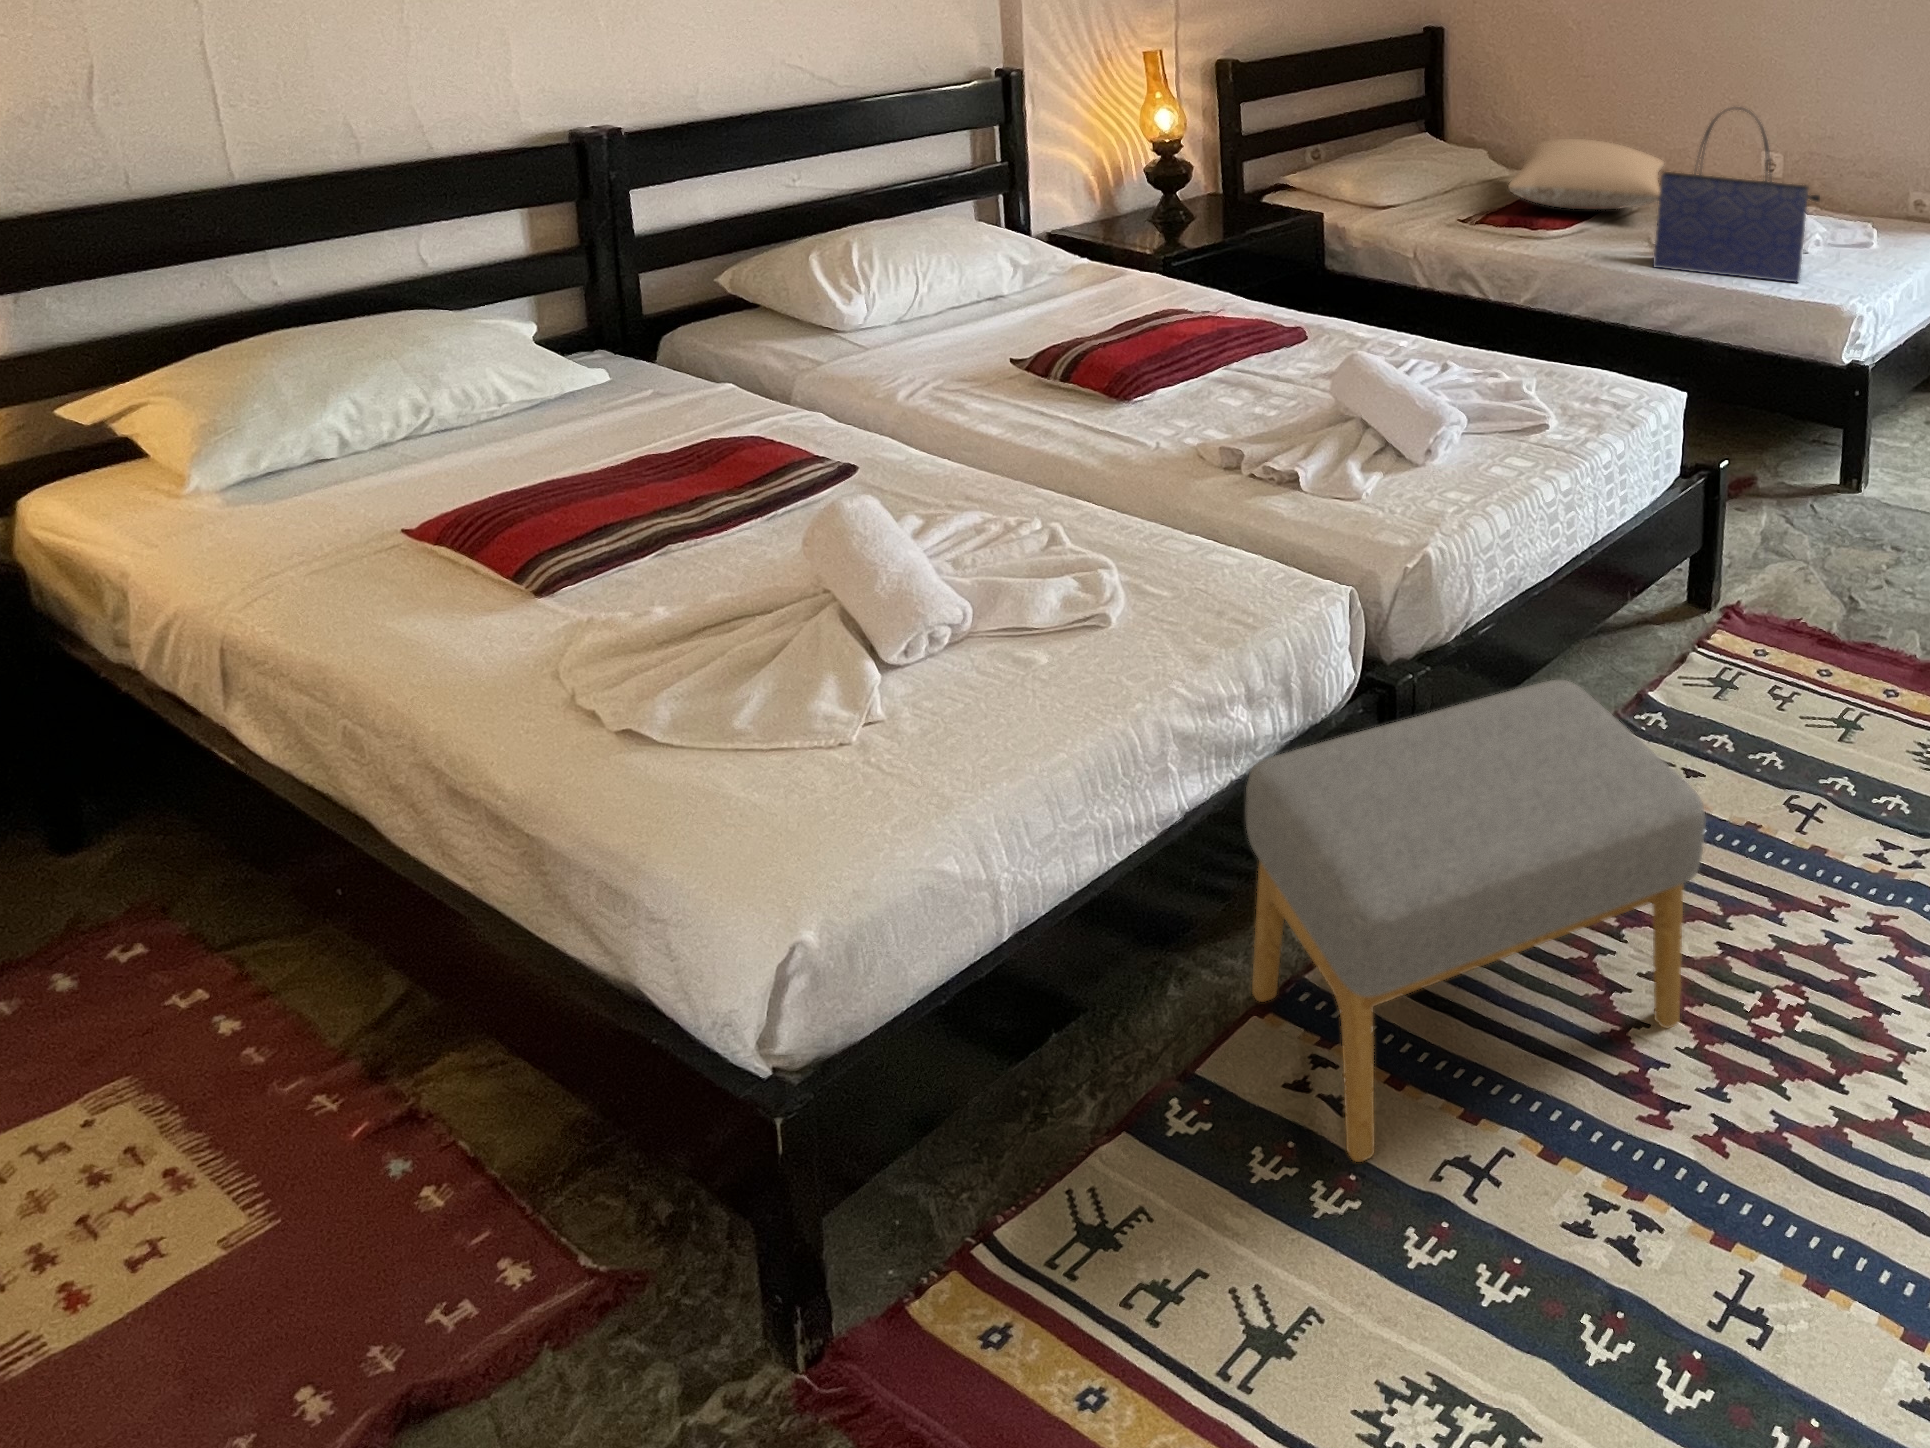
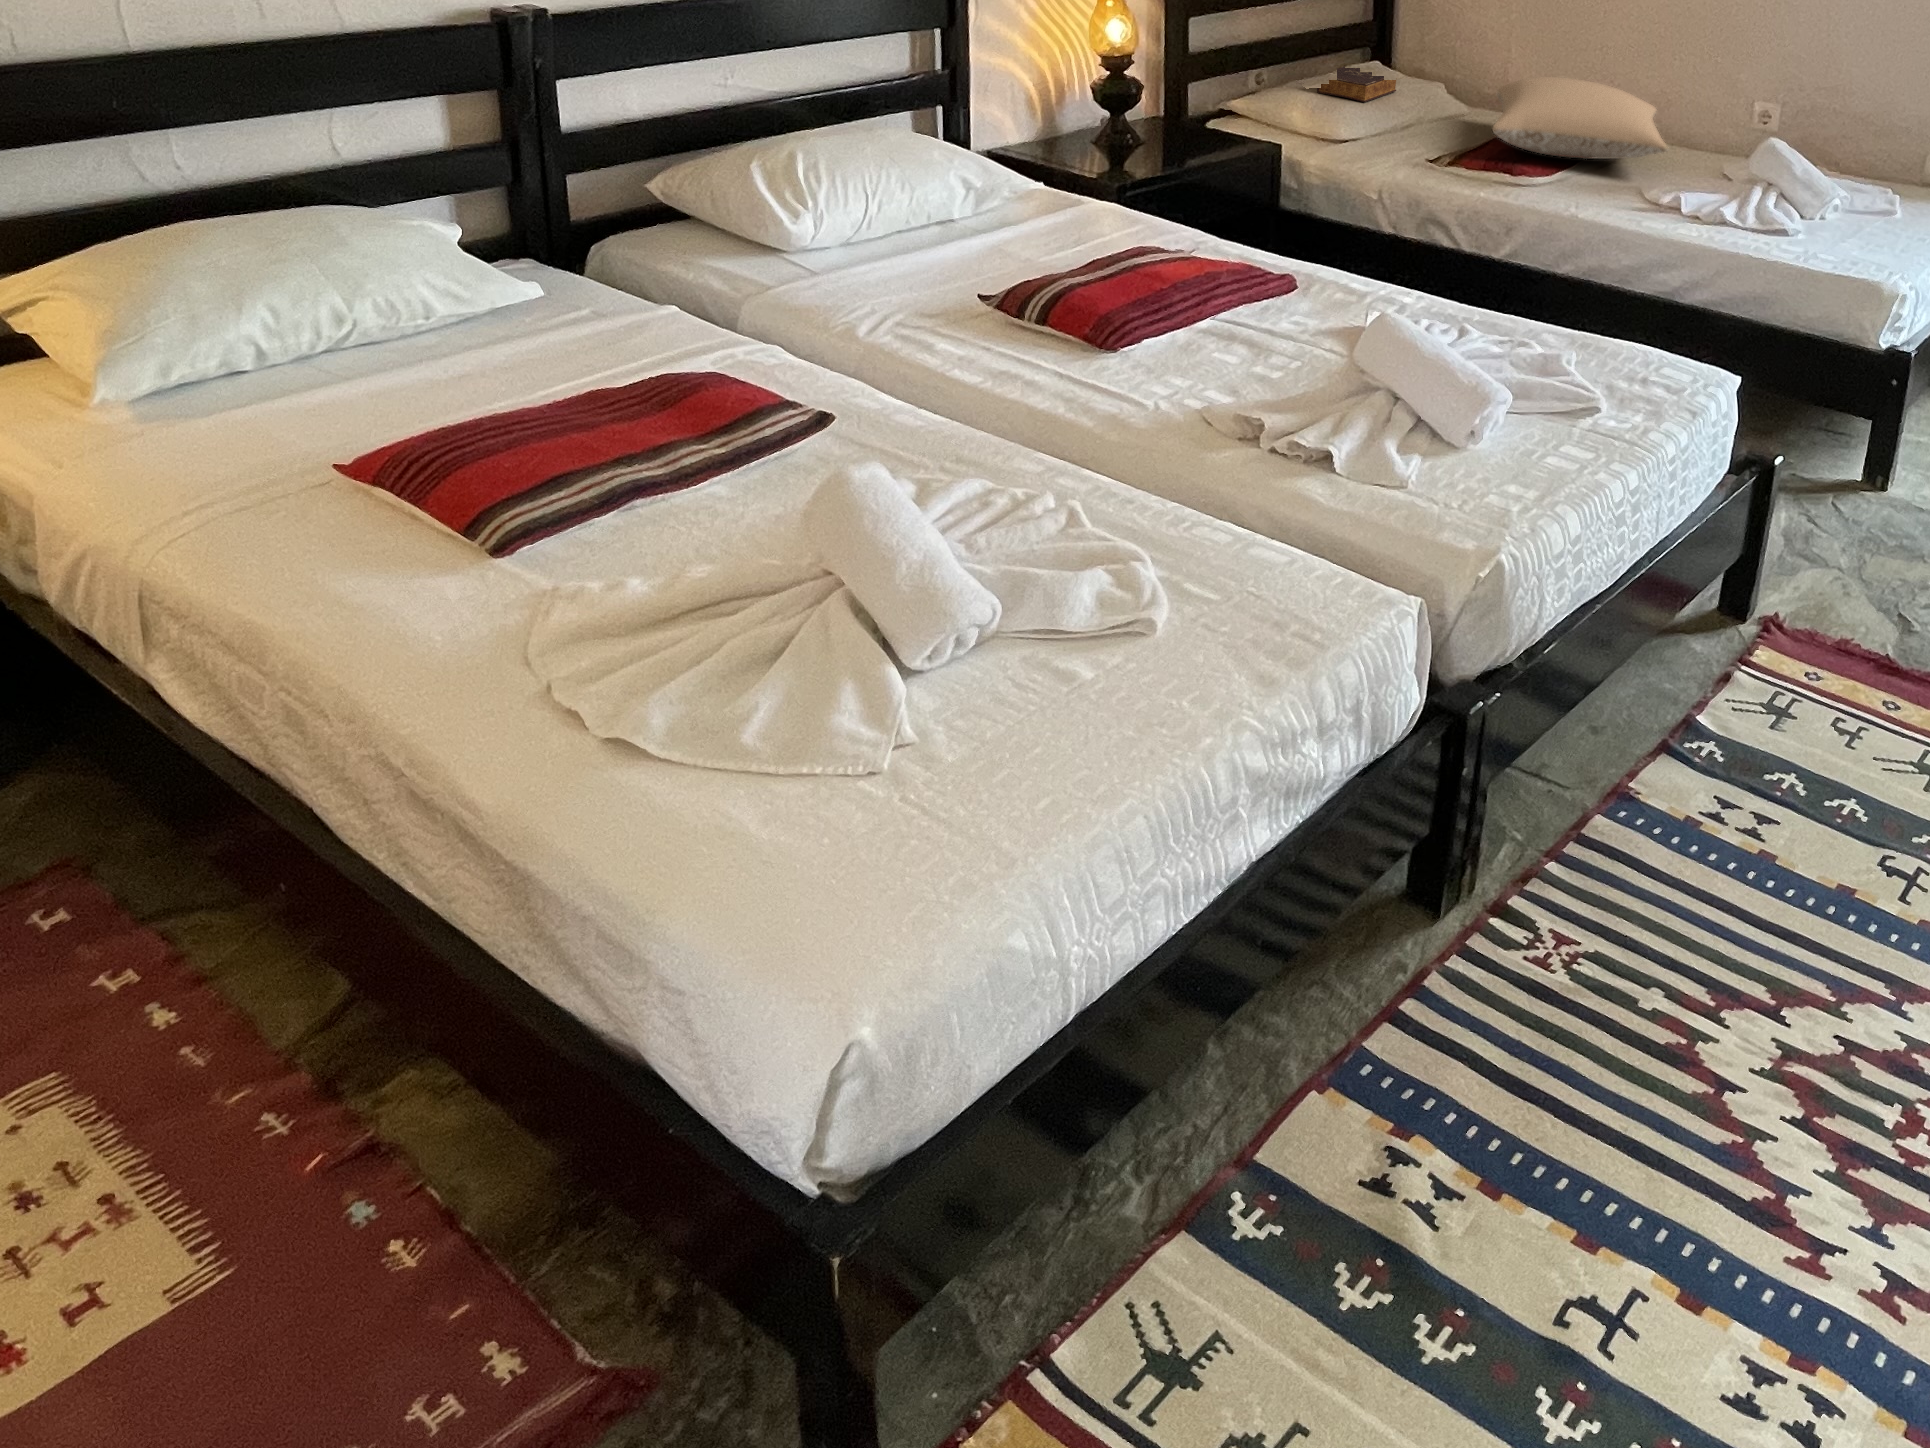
tote bag: present [1653,108,1820,282] -> none [1665,48,1866,255]
book: none [1364,135,1439,169] -> present [1317,66,1396,102]
footstool: present [1246,680,1705,1162] -> none [1306,723,1875,1291]

